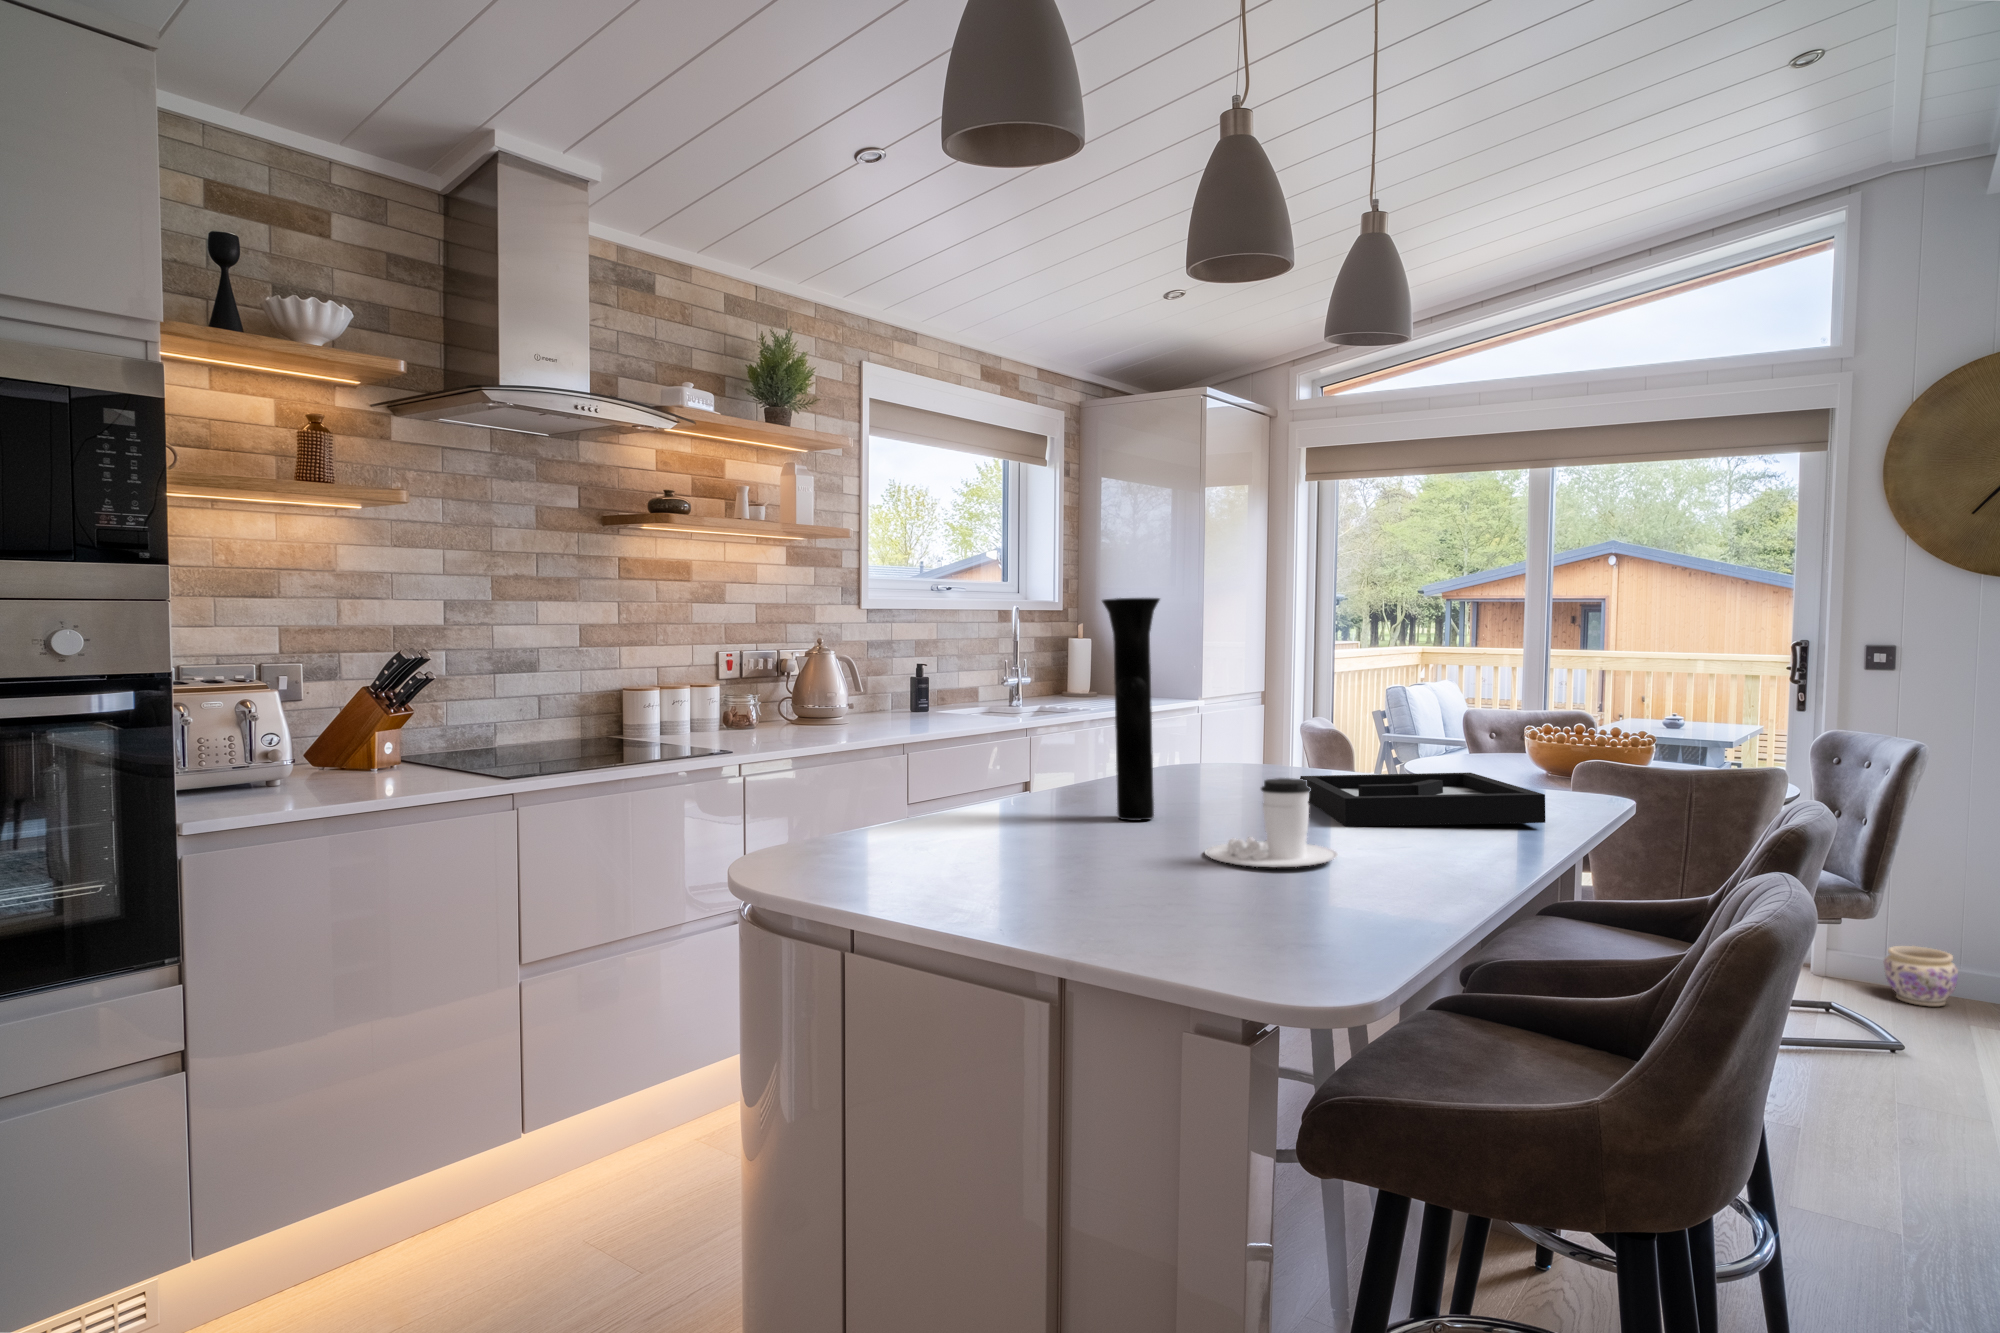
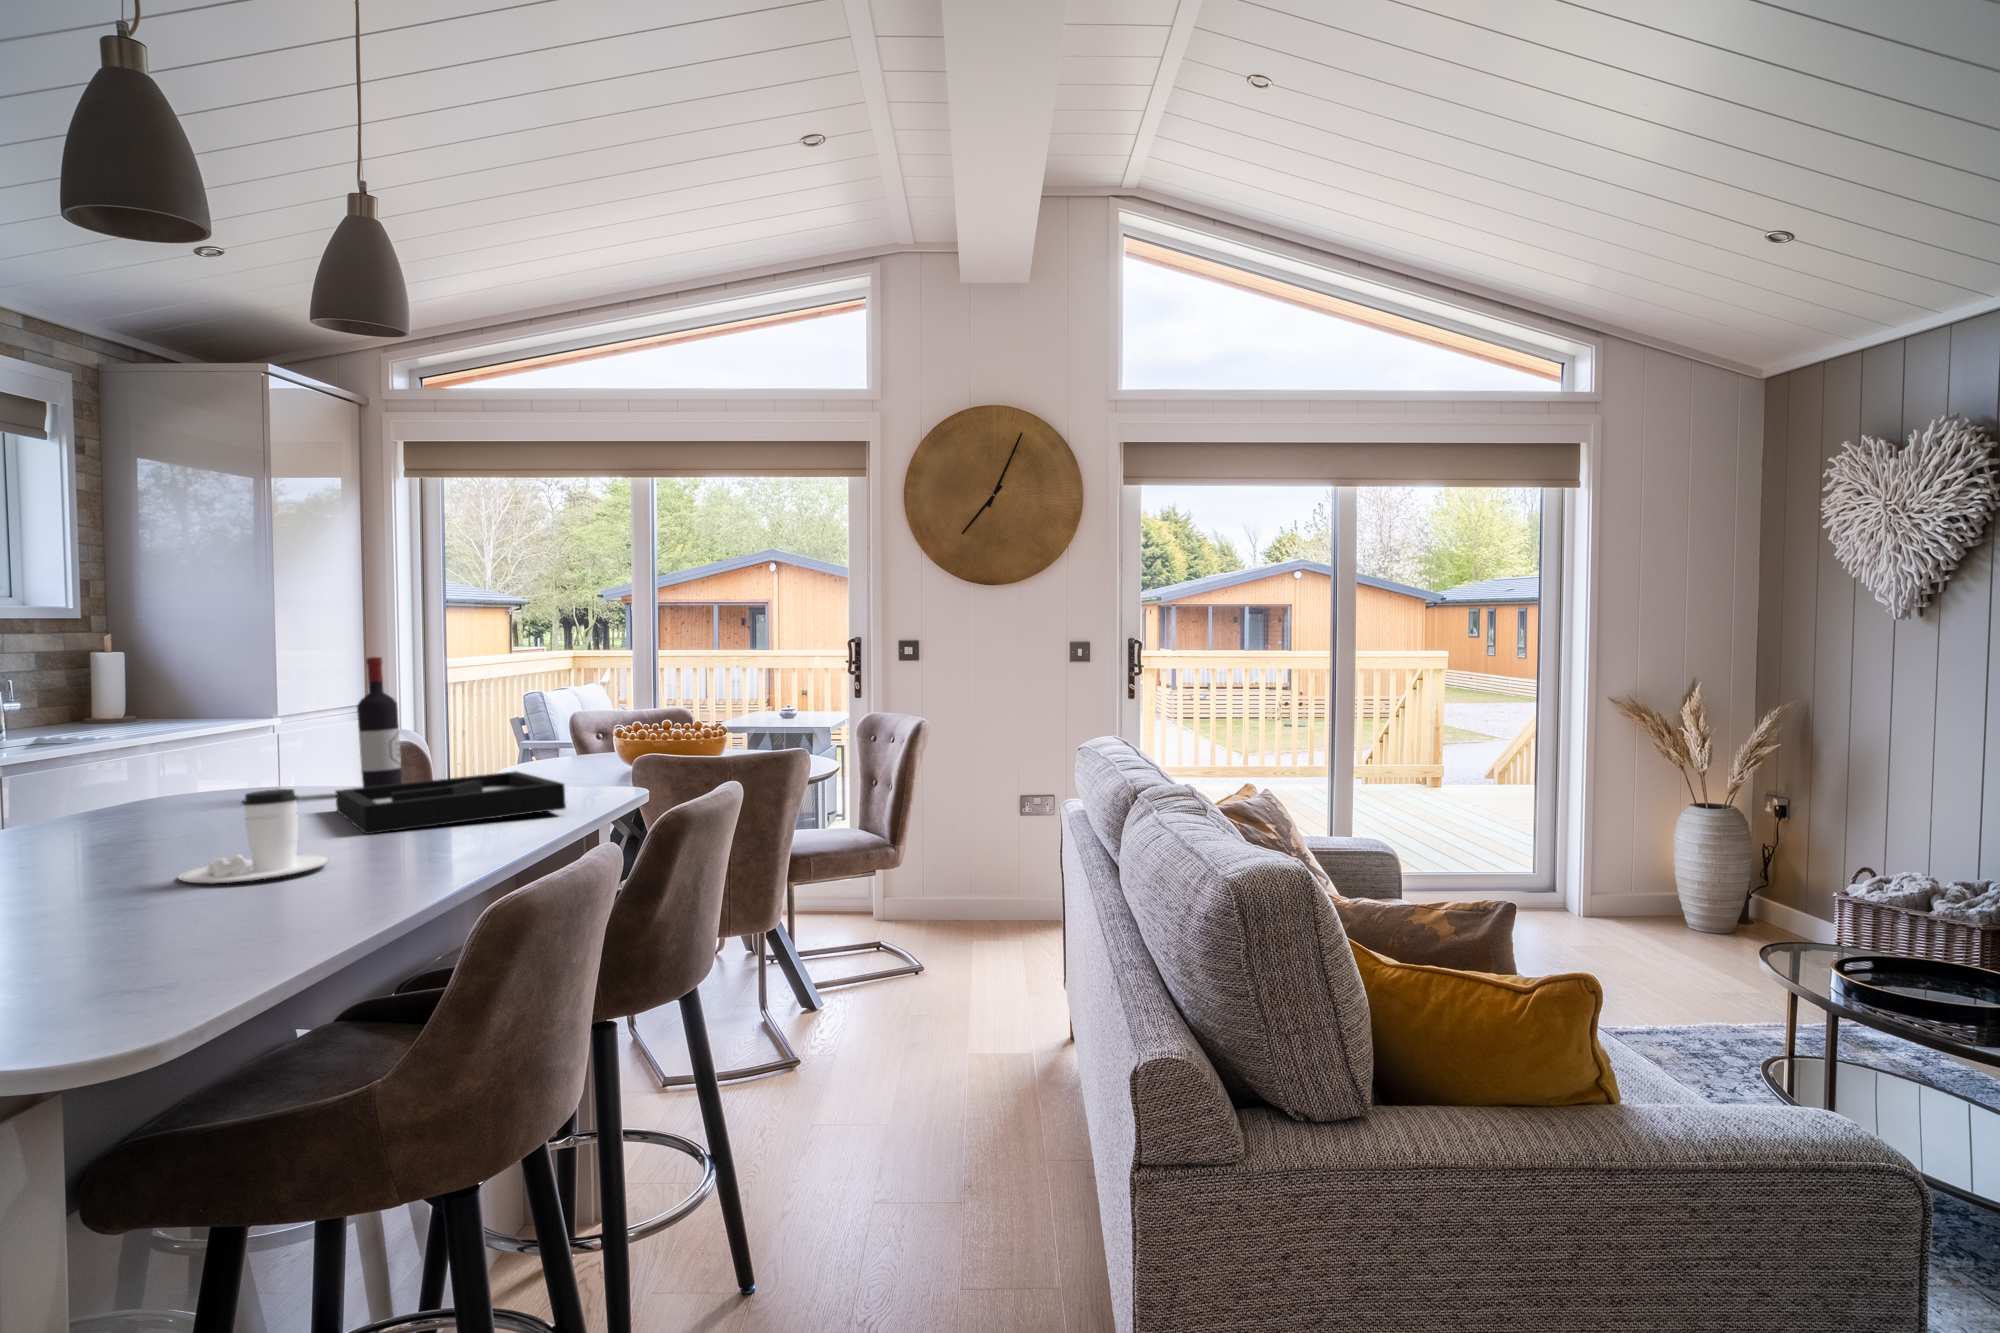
vase: present [1102,598,1160,820] -> none [50,606,134,857]
wine bottle: none [1311,648,1349,781] -> present [357,657,402,787]
planter: present [1884,946,1958,1007] -> none [920,884,967,931]

